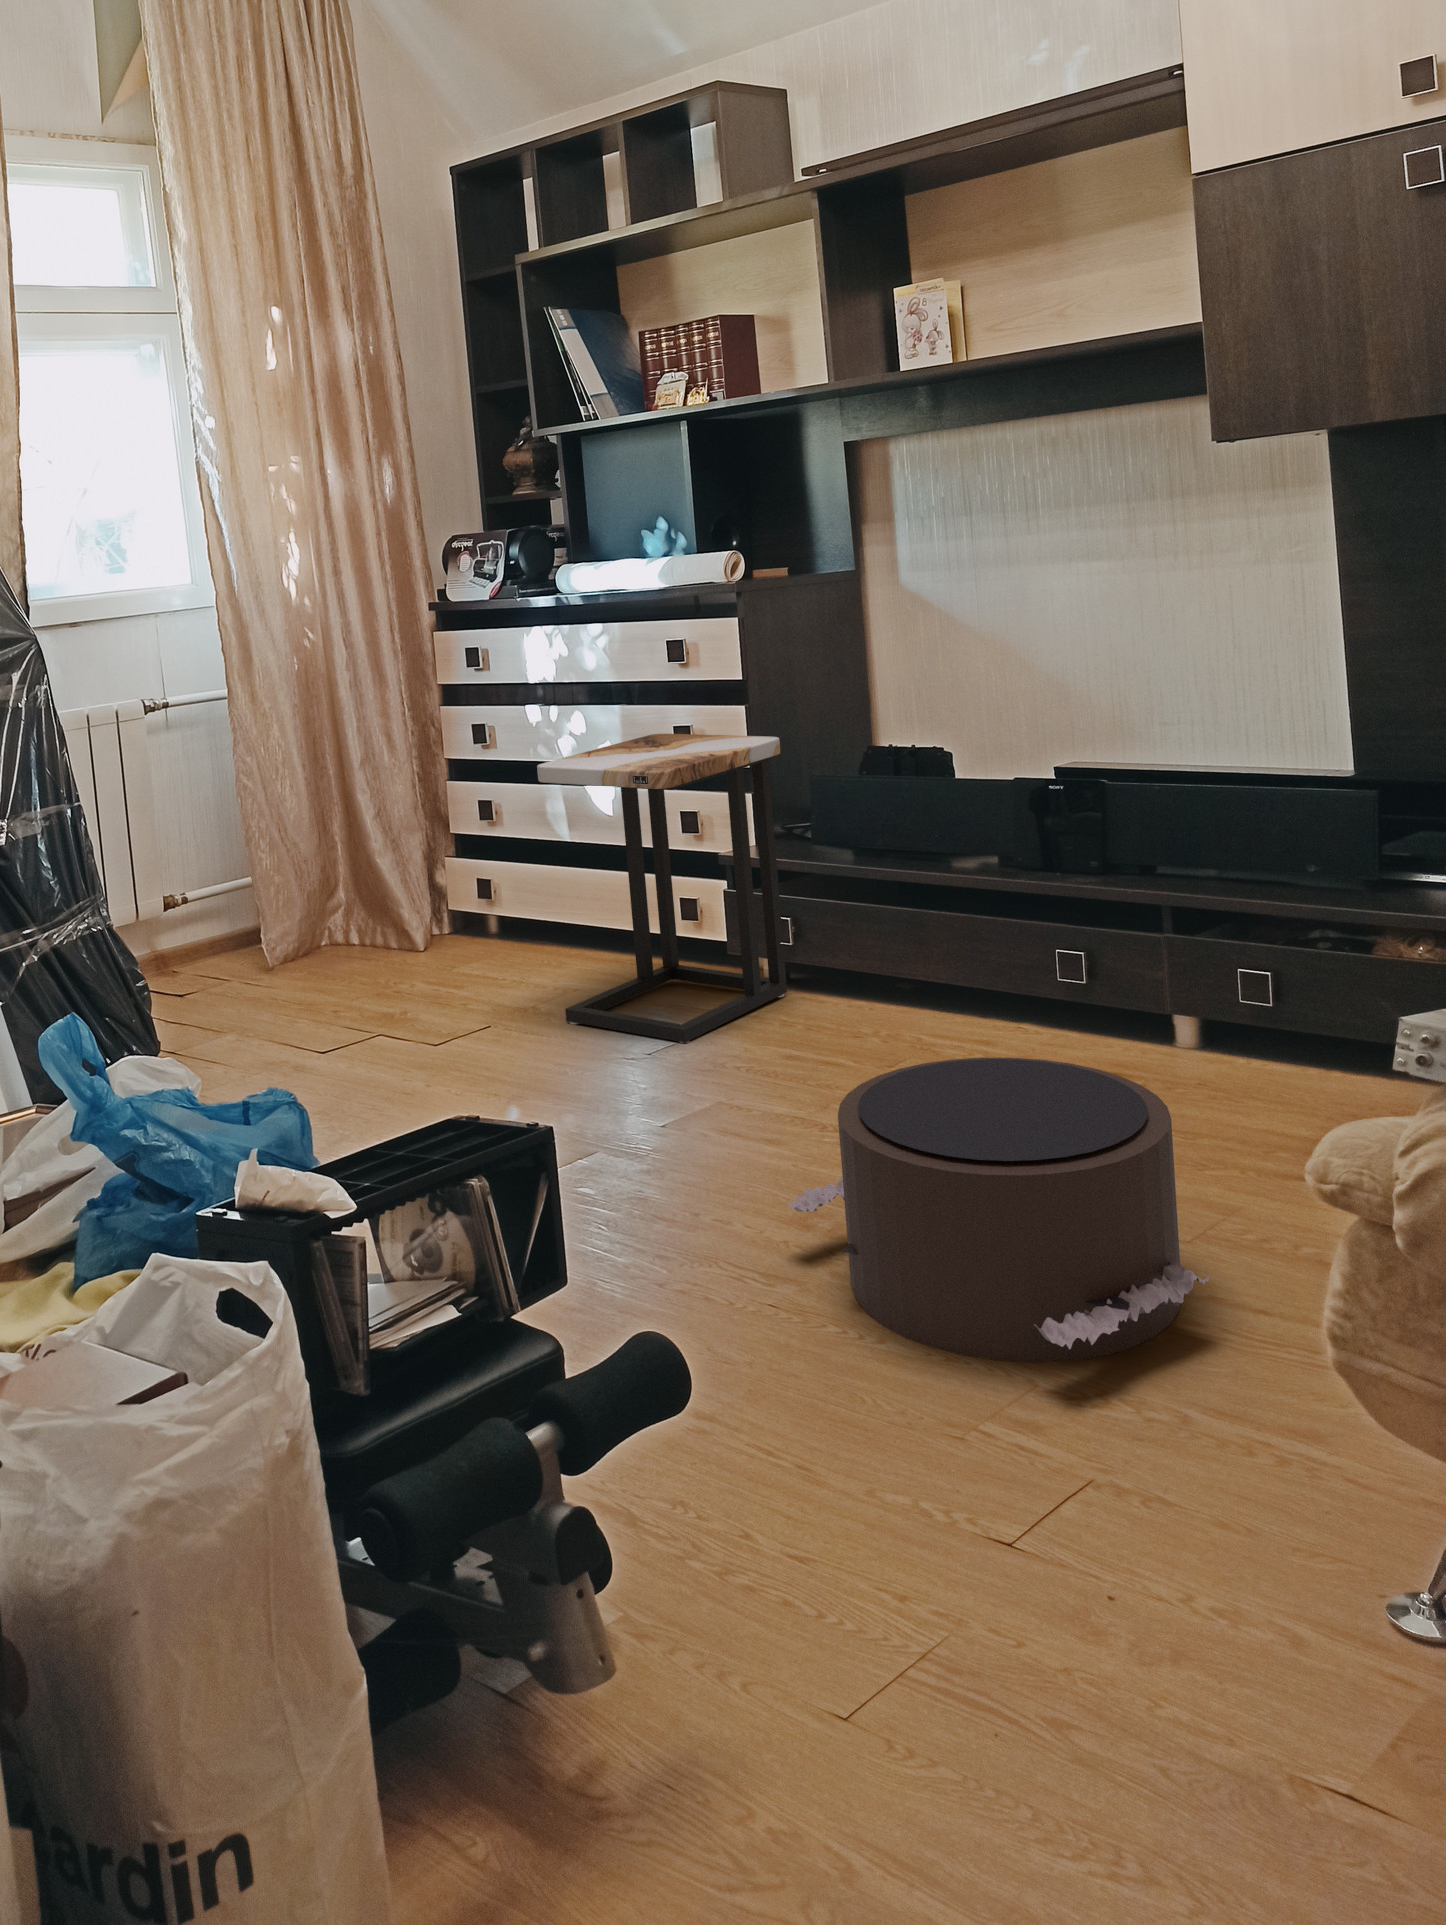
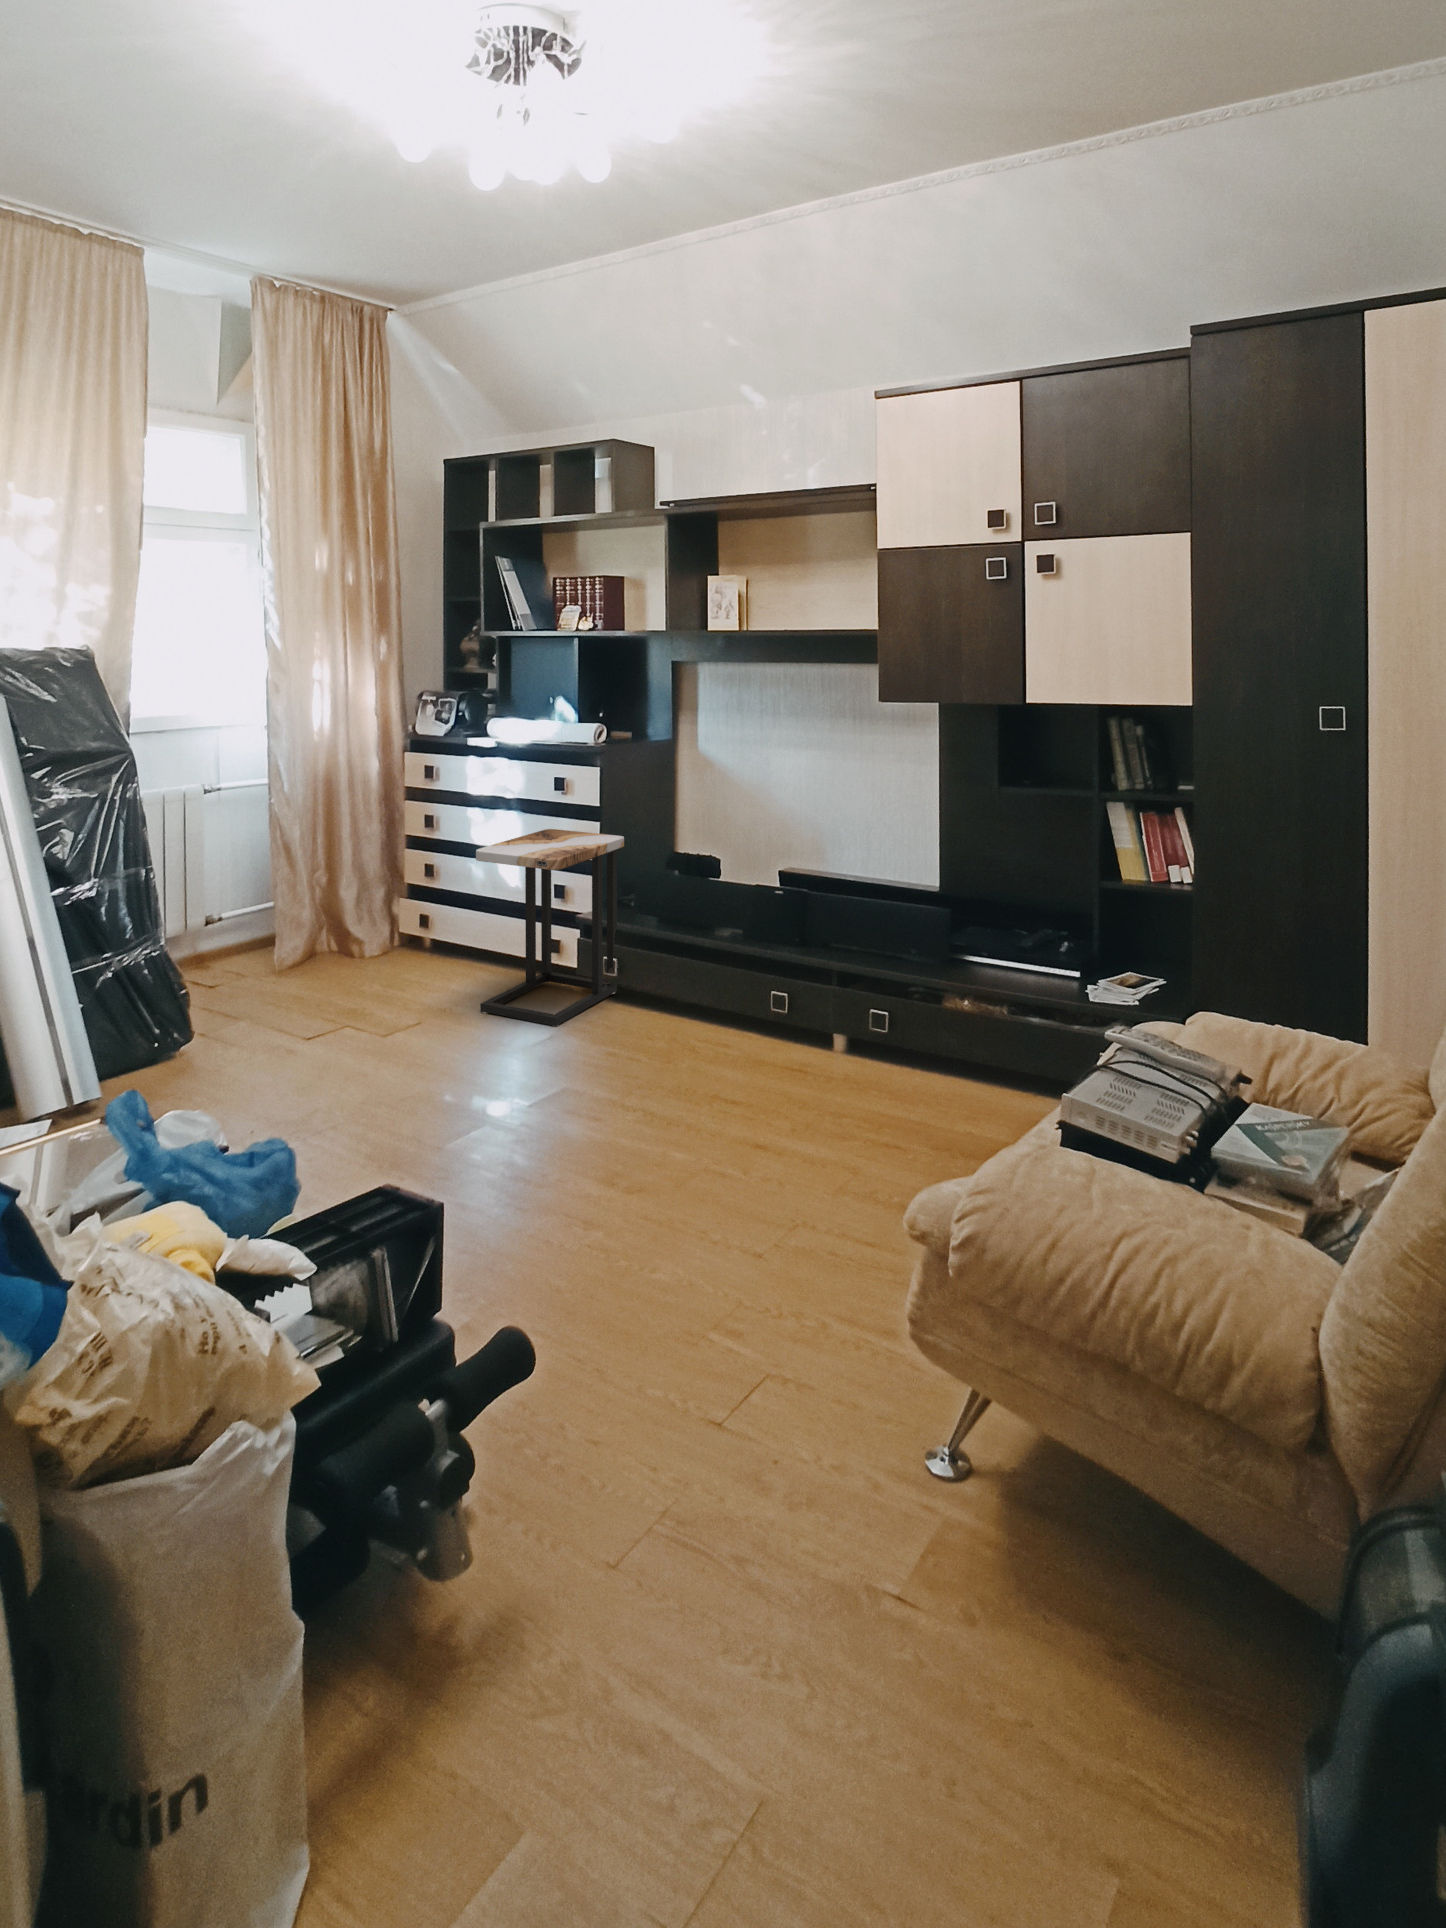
pouf: present [787,1058,1209,1362] -> none [624,1048,856,1235]

